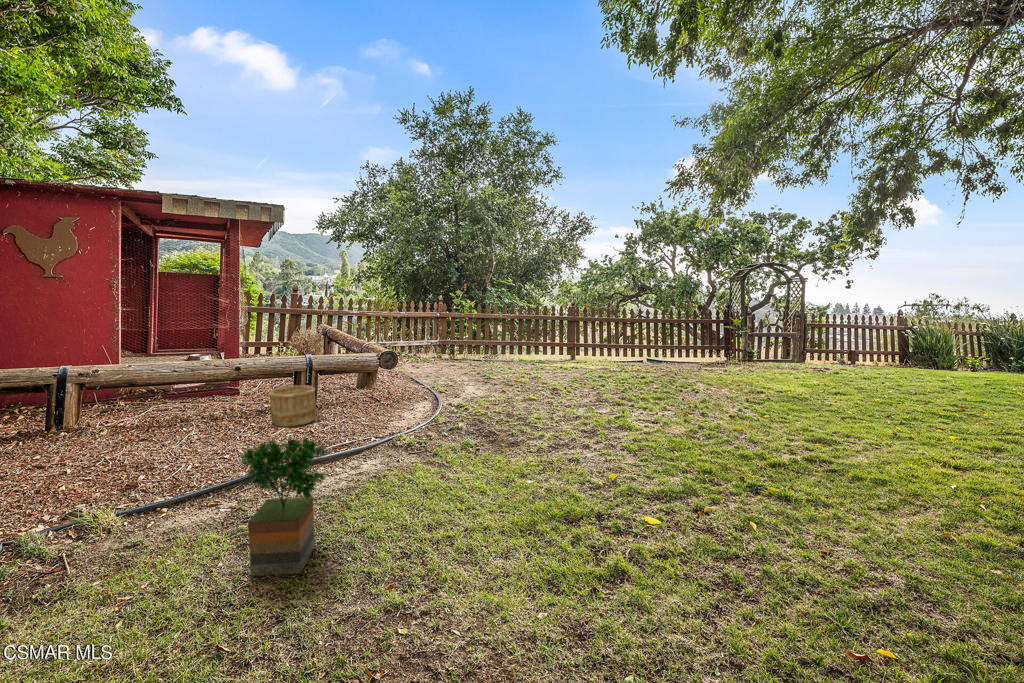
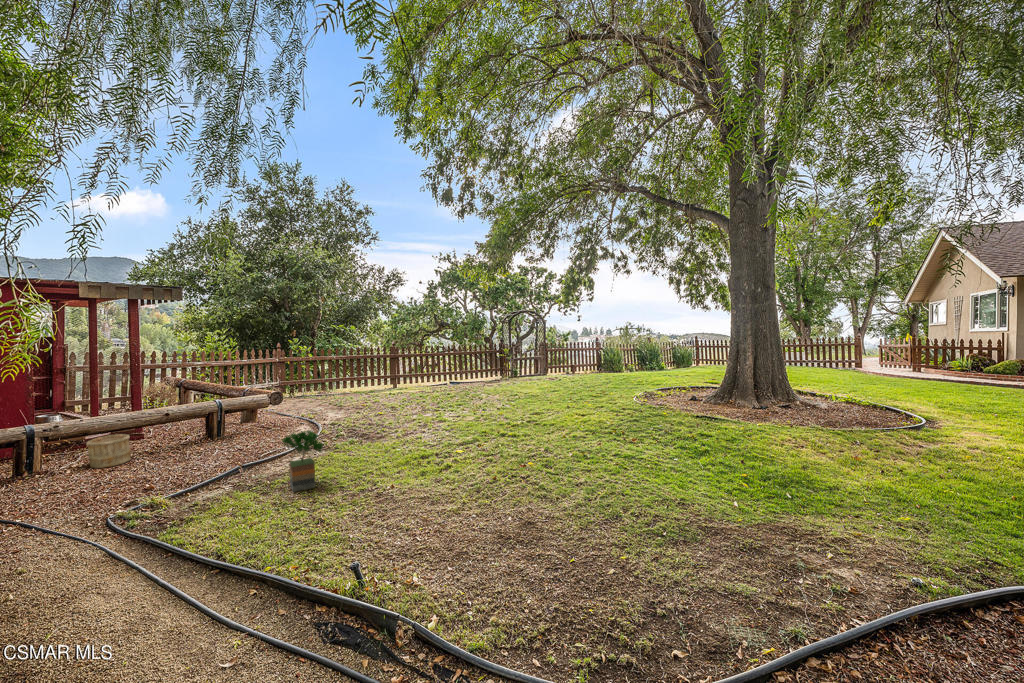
wooden bucket: present [268,385,316,427] -> present [86,434,130,468]

